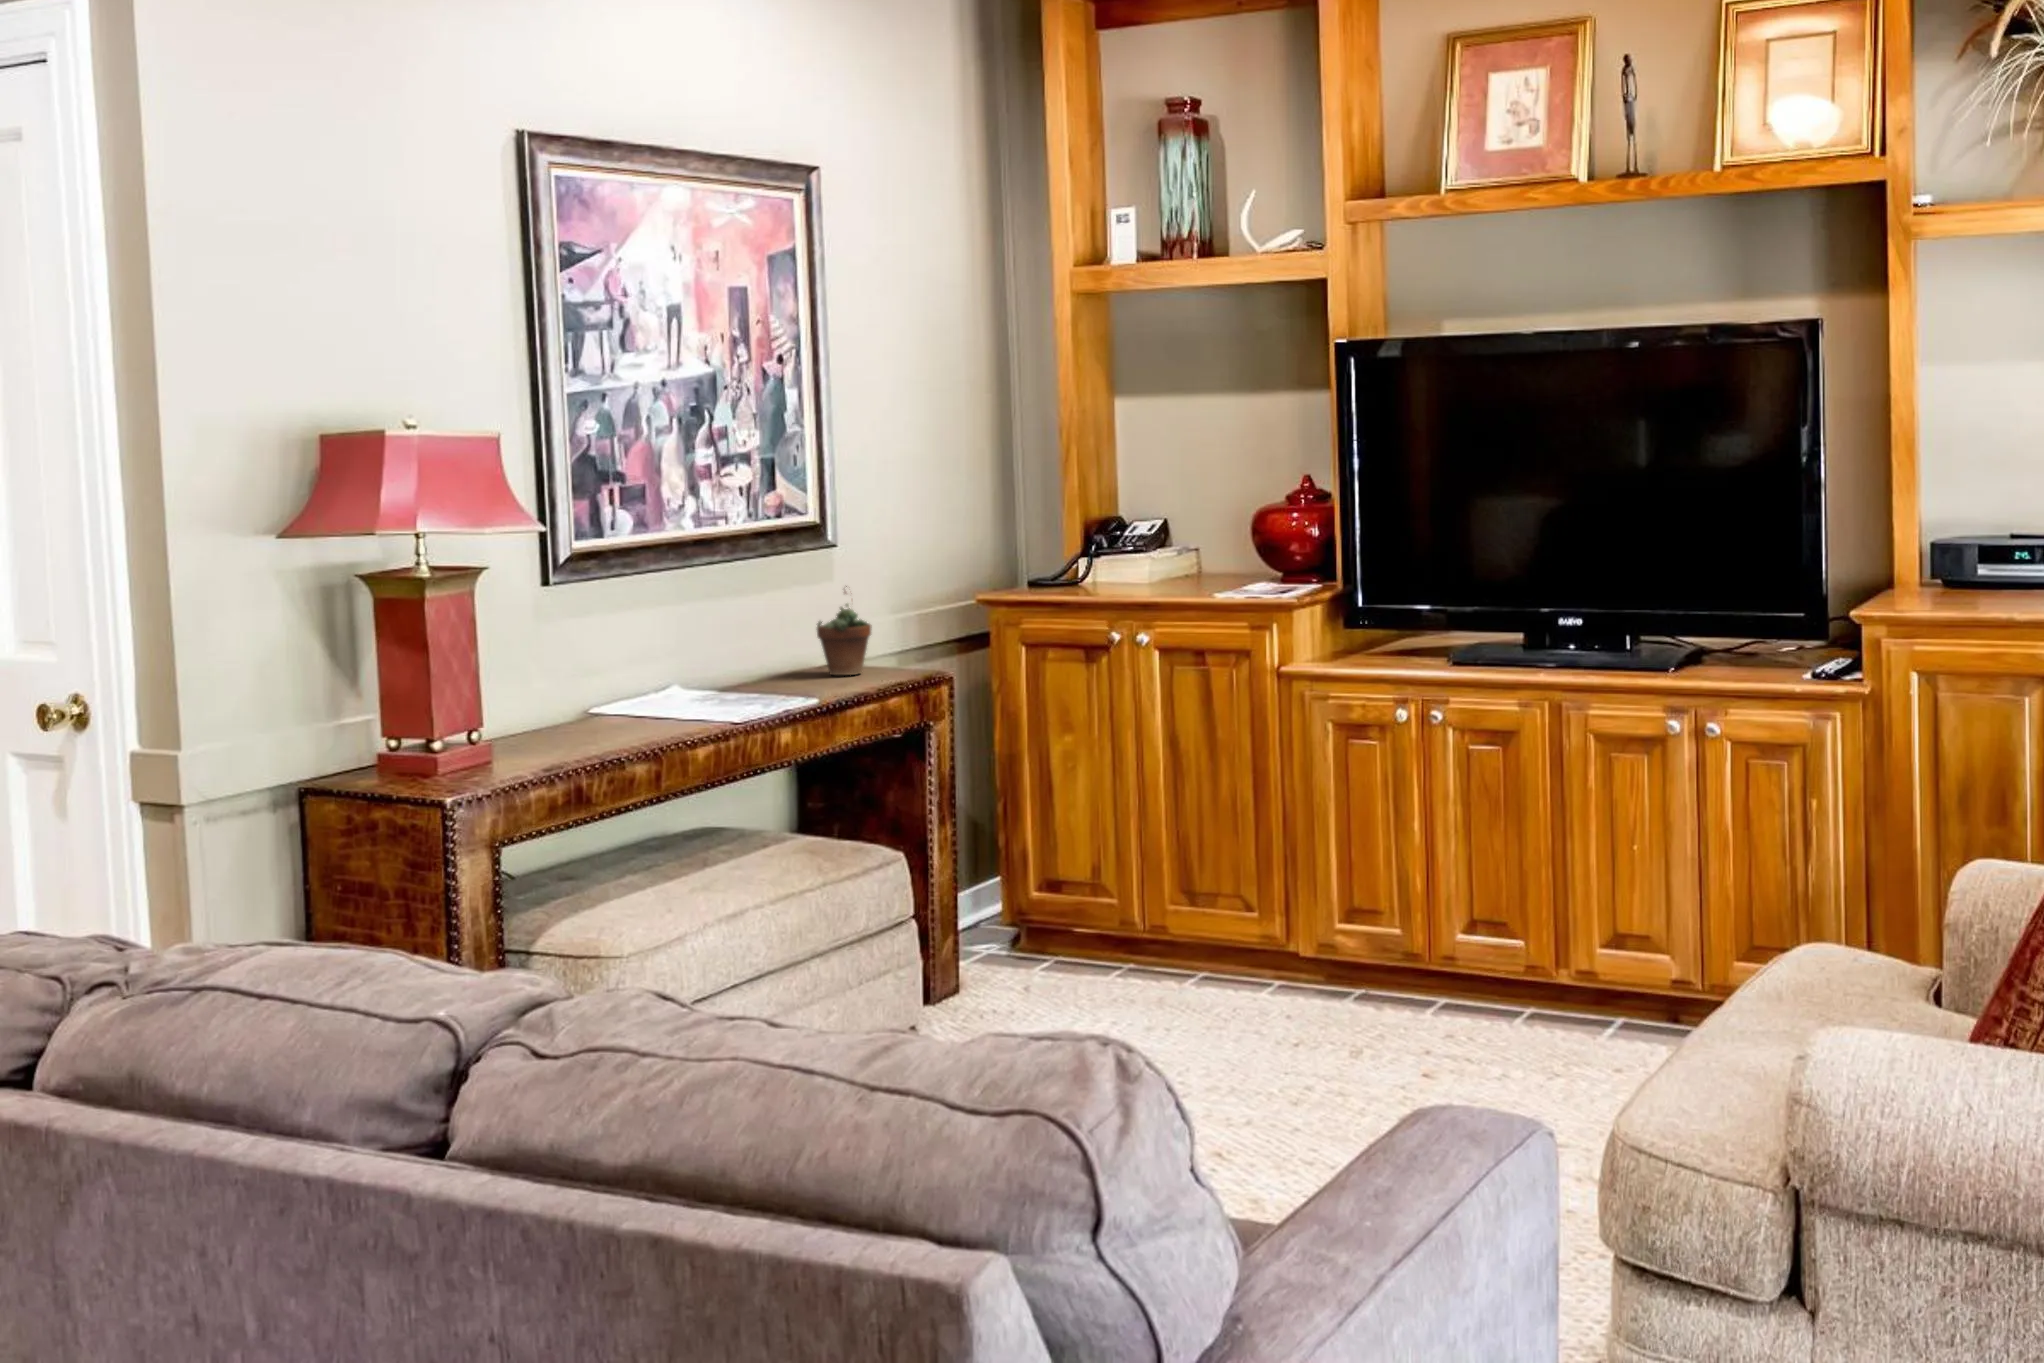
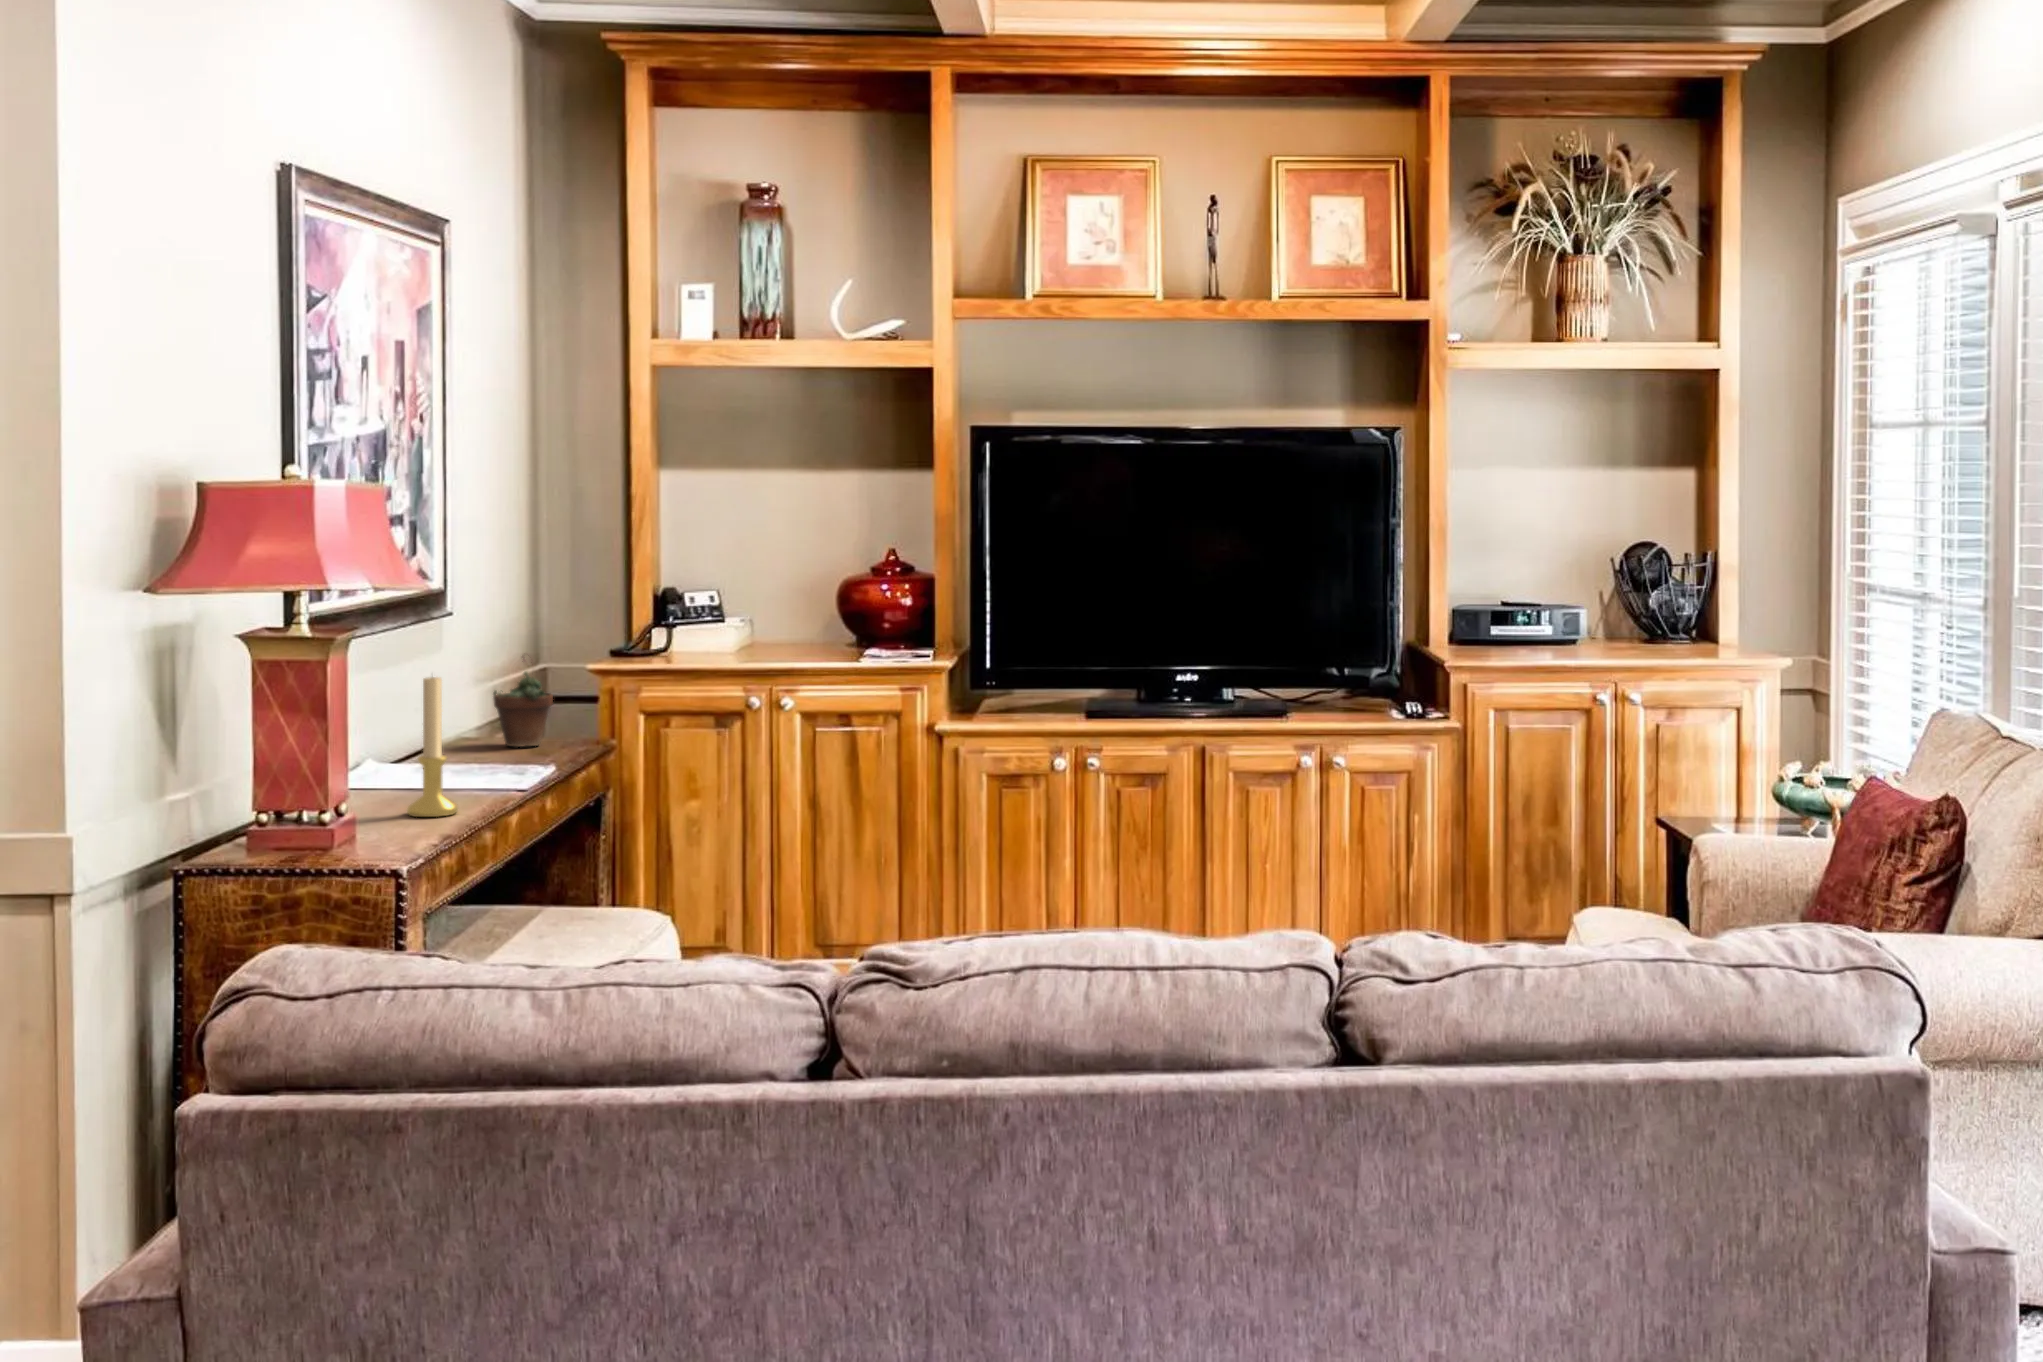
candle holder: none [559,609,607,744] -> present [407,677,458,817]

